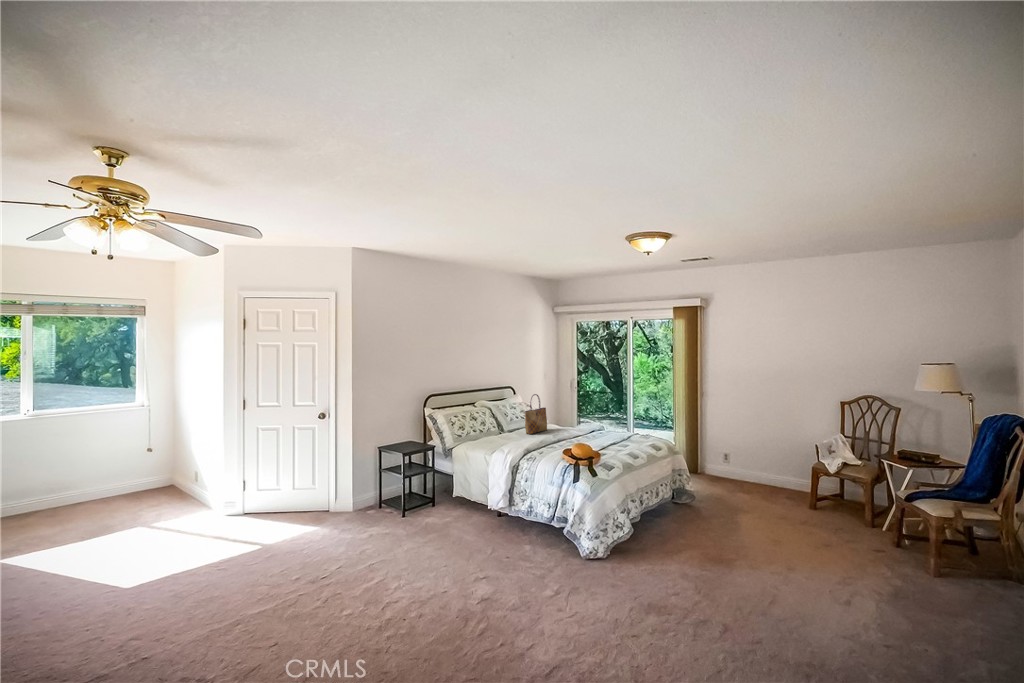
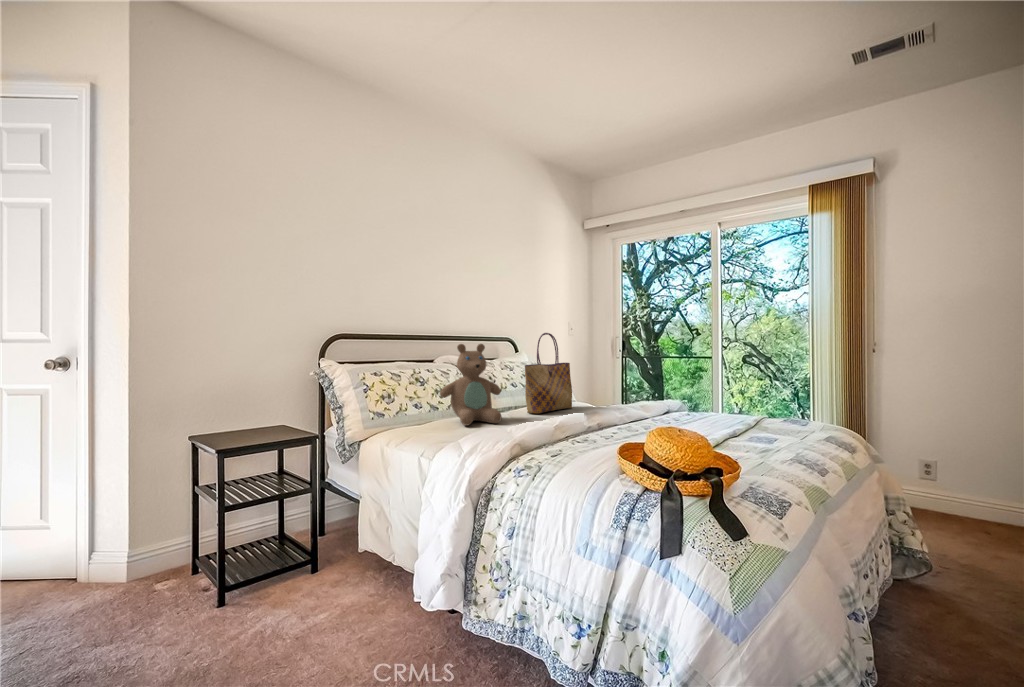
teddy bear: none [488,403,516,441] -> present [440,344,502,426]

